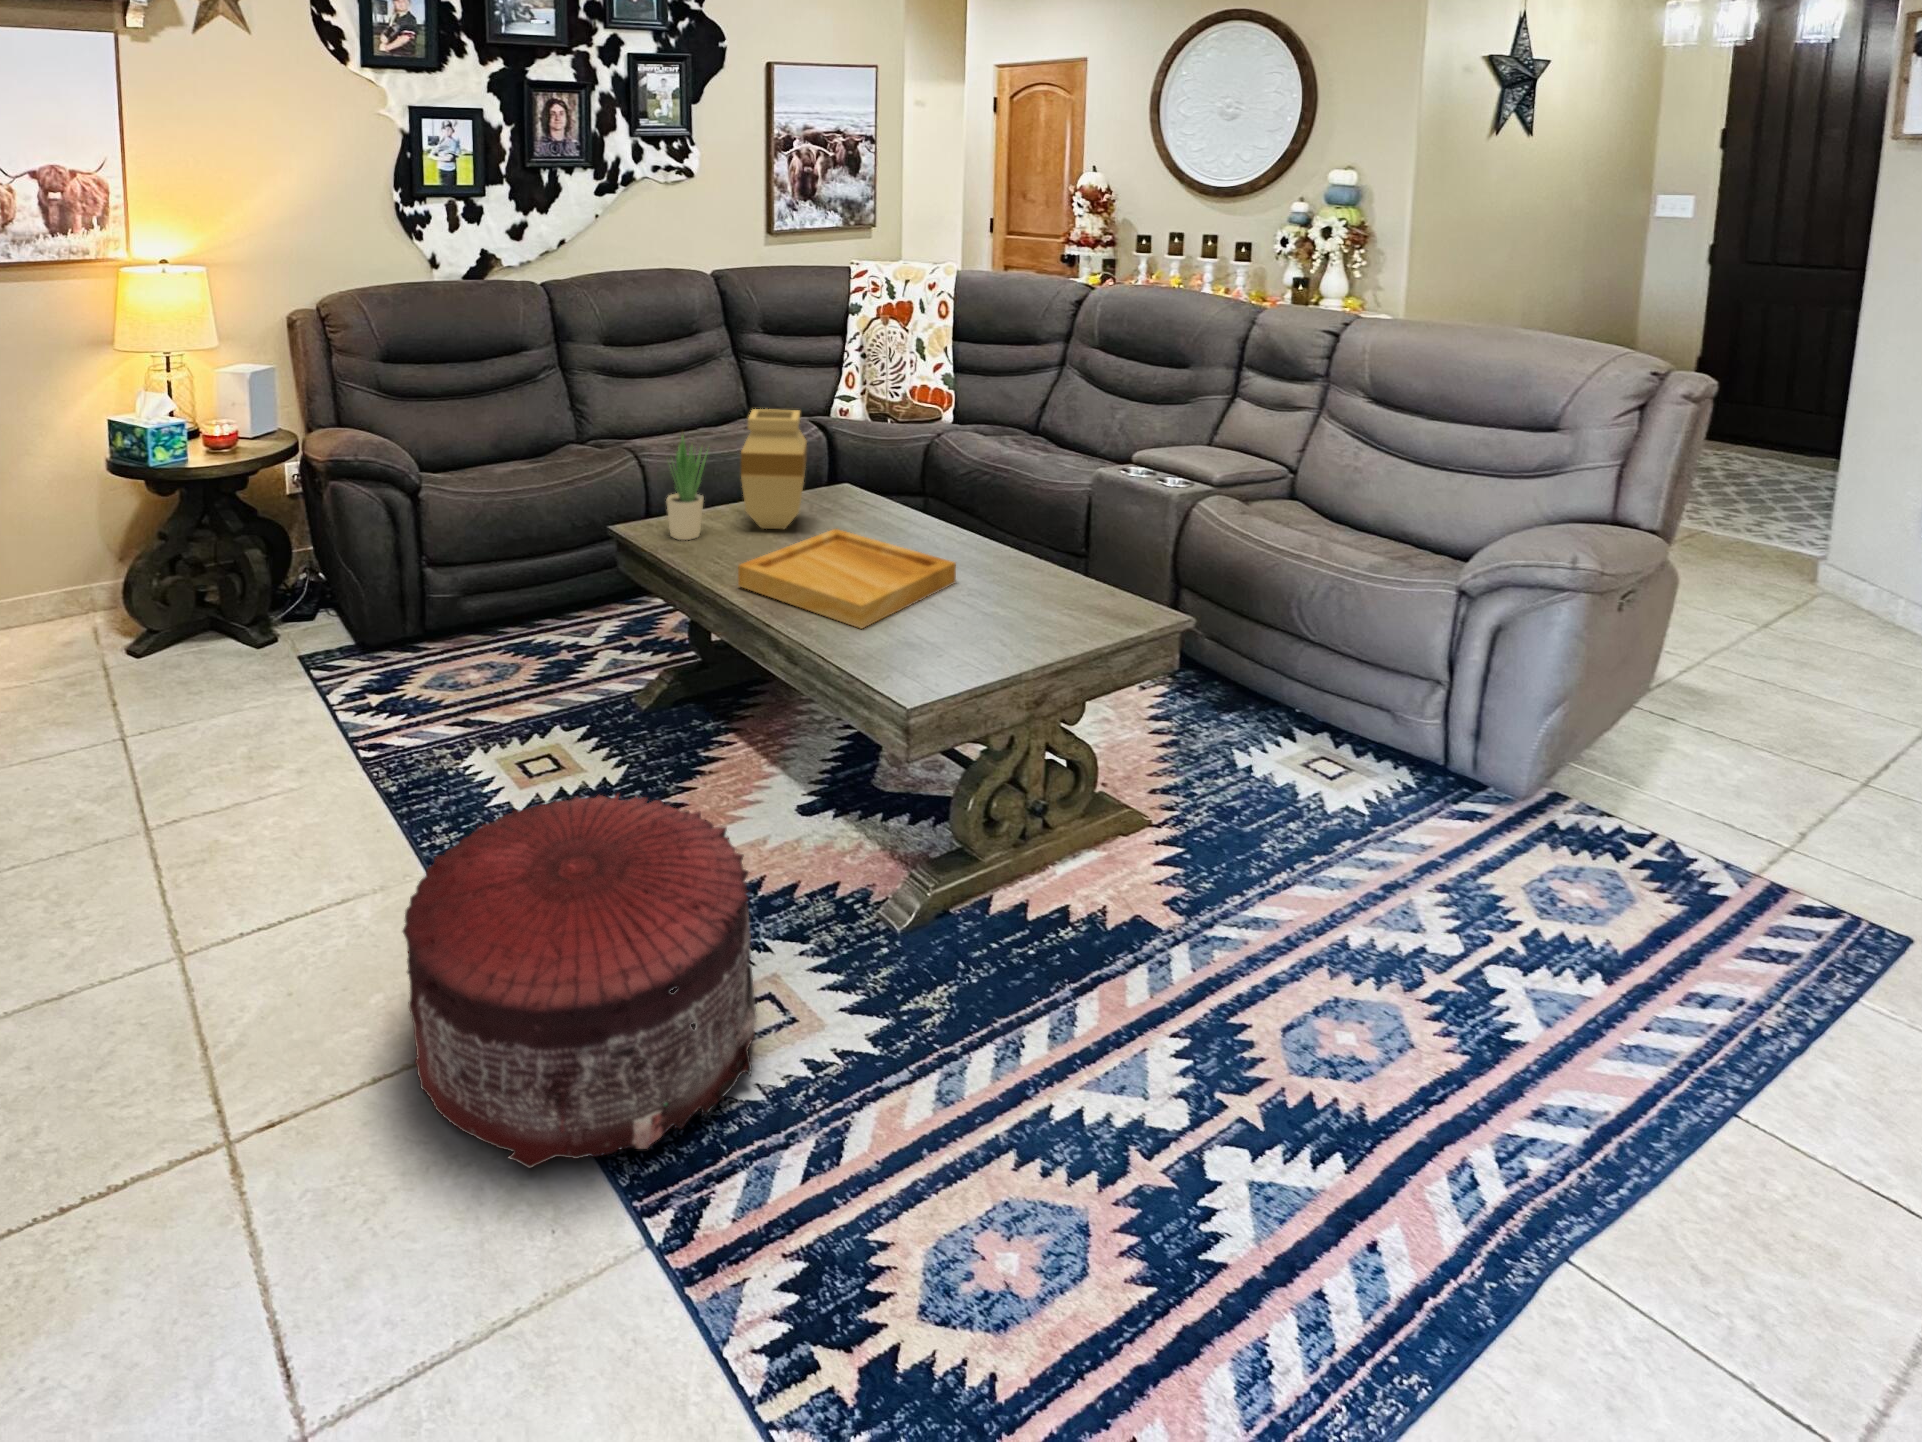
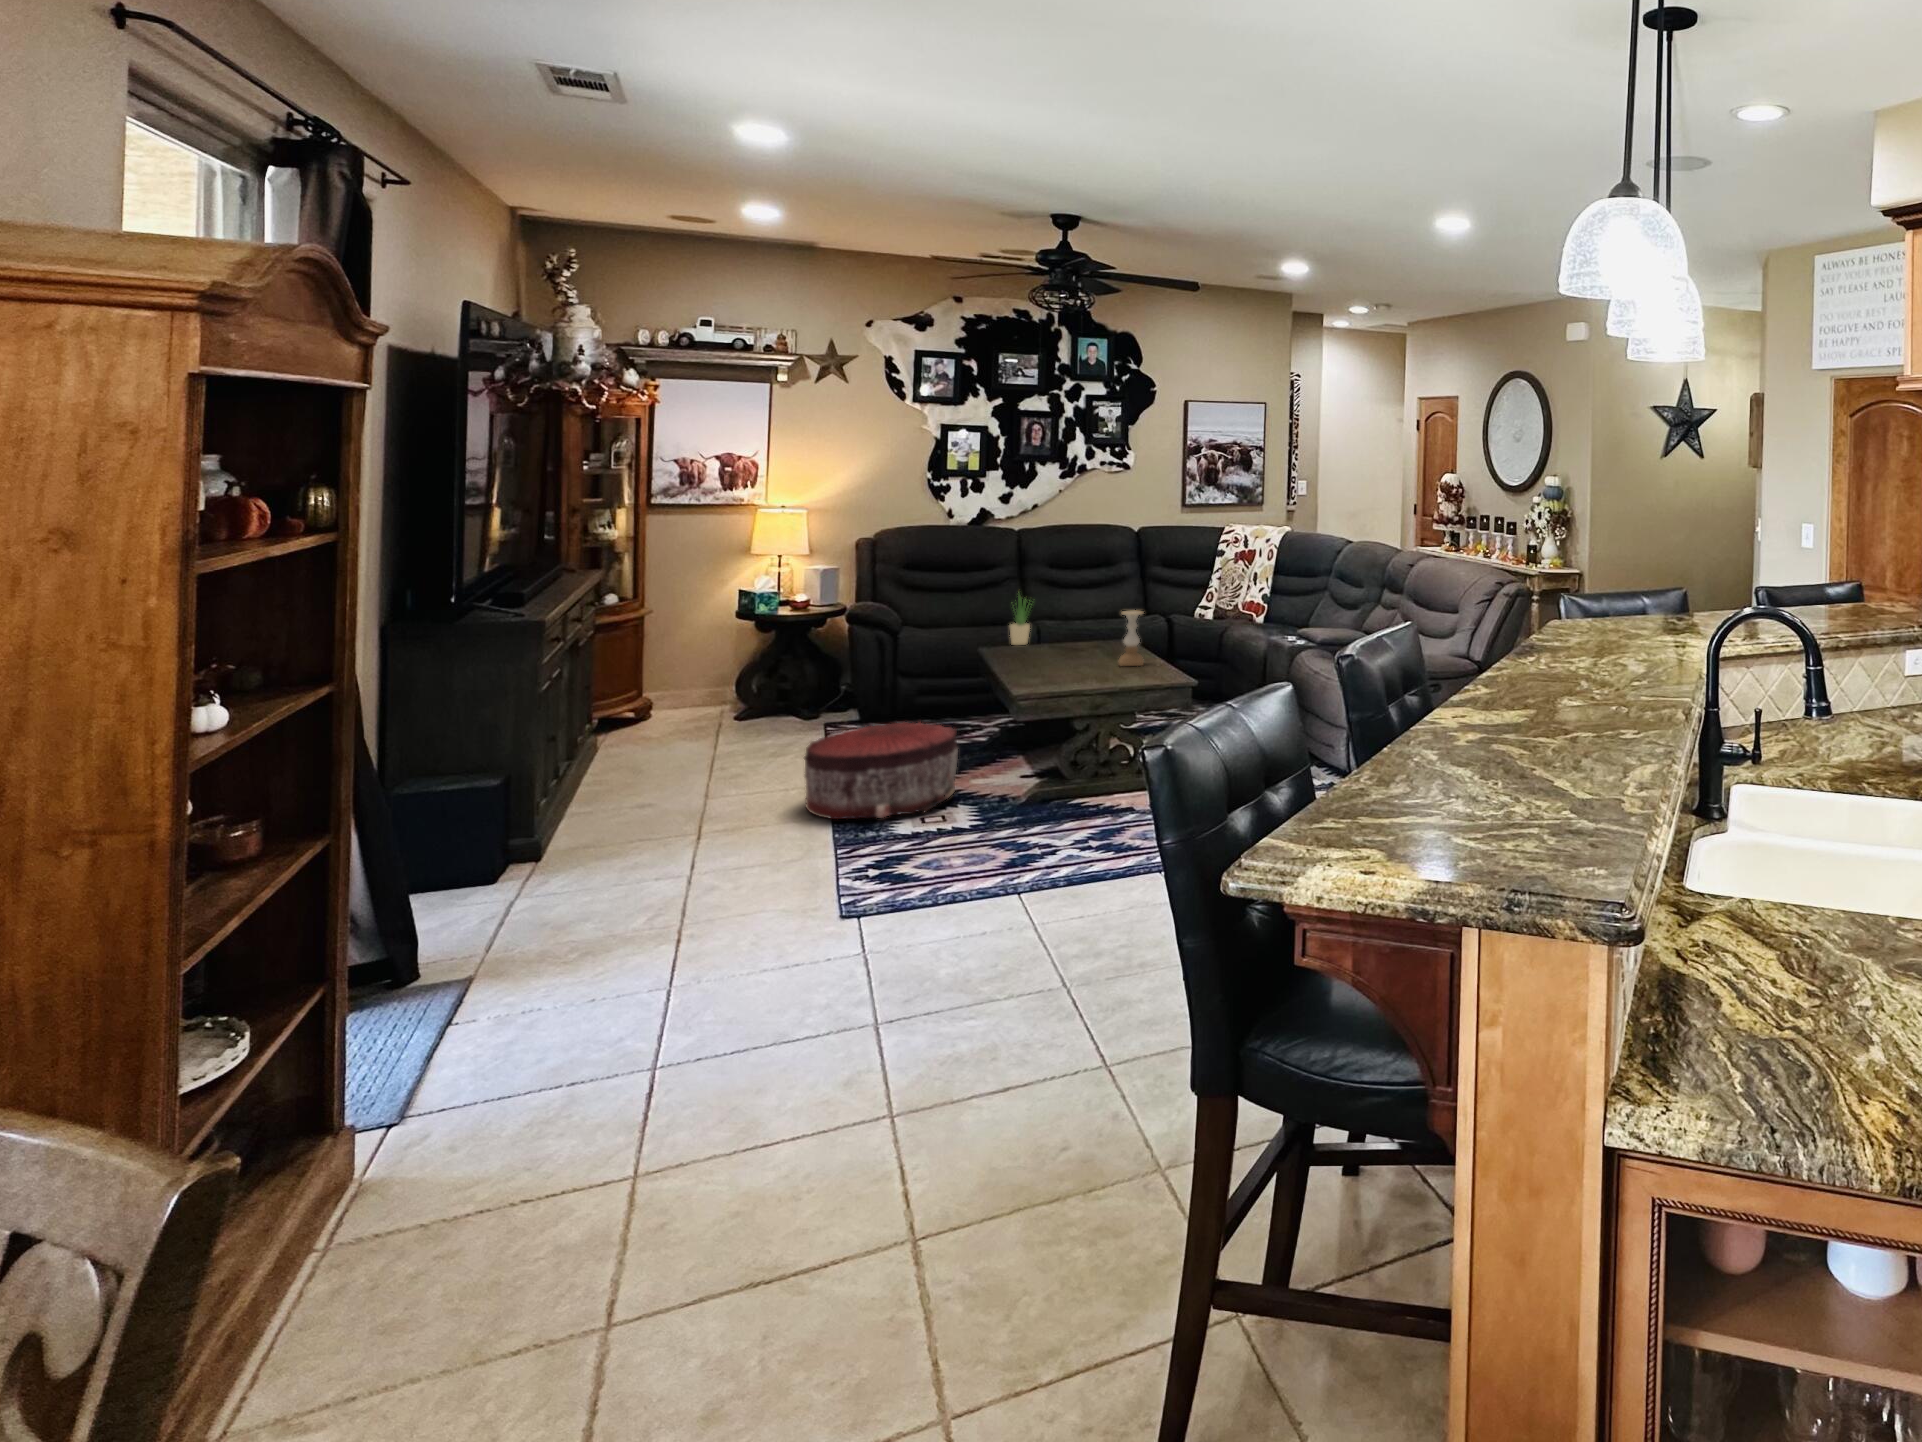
vase: present [741,409,807,529] -> none [1049,582,1092,643]
candle holder: none [991,505,1062,636] -> present [1119,610,1144,666]
tray: present [738,529,956,629] -> none [1018,638,1124,665]

